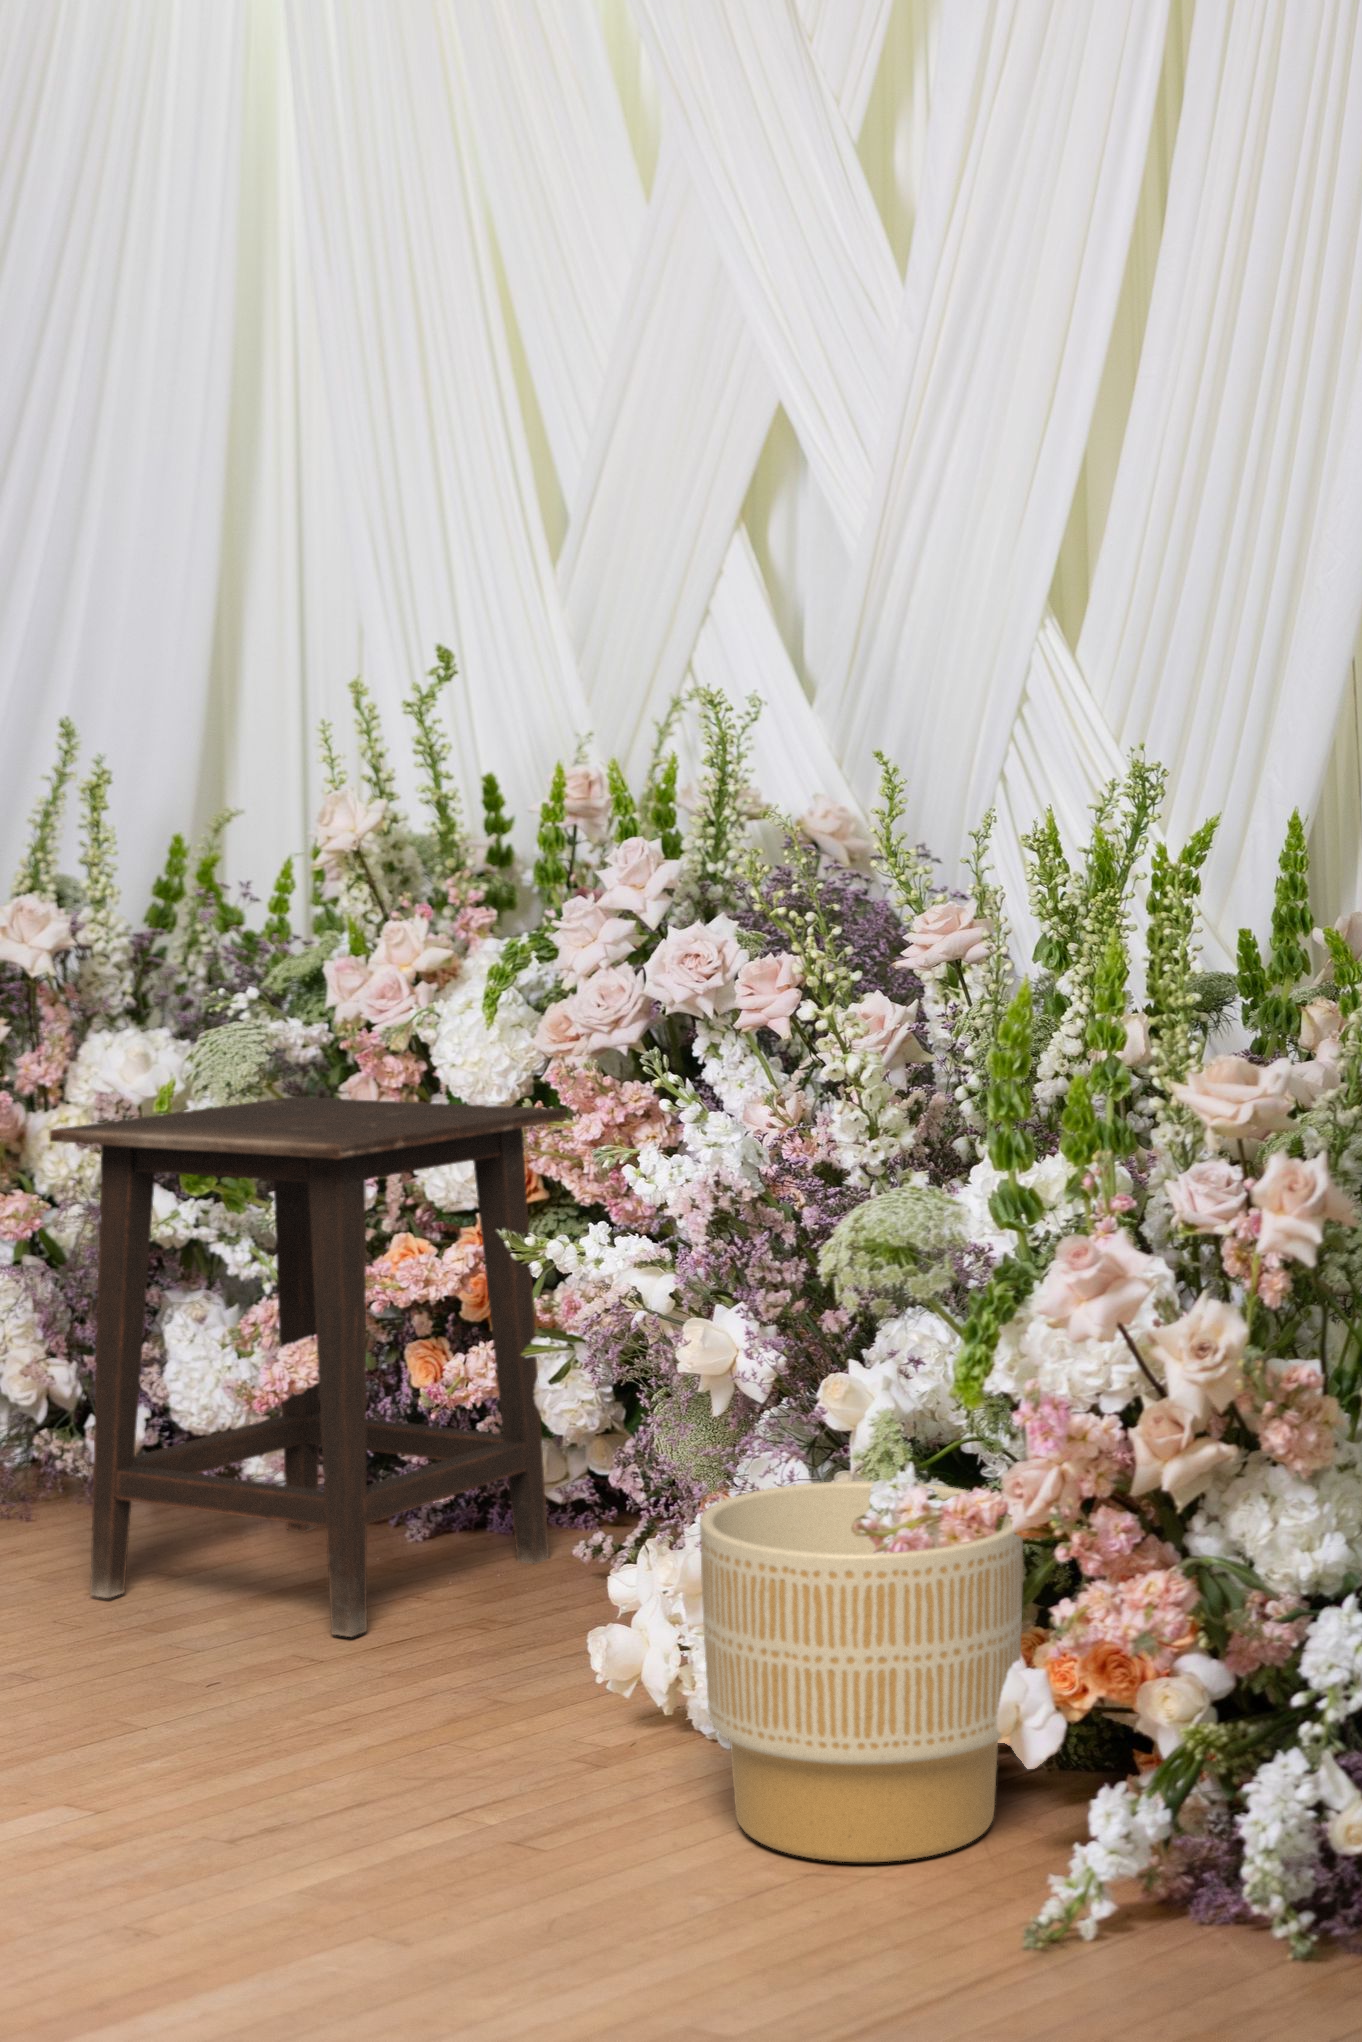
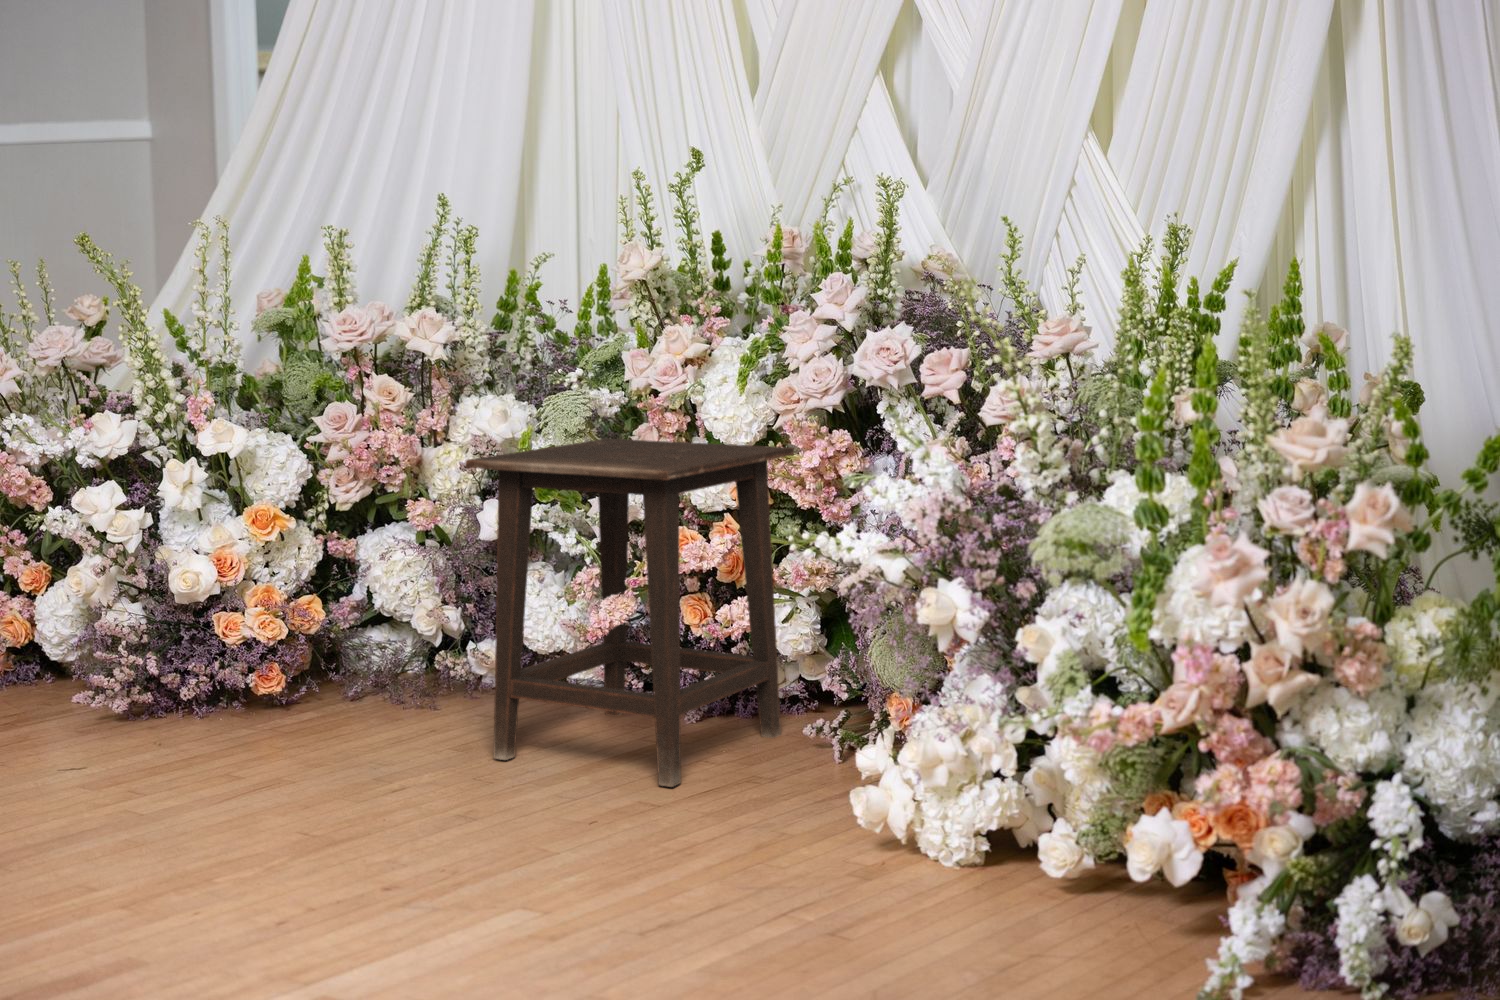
planter: present [700,1481,1023,1862] -> none [948,694,1164,943]

